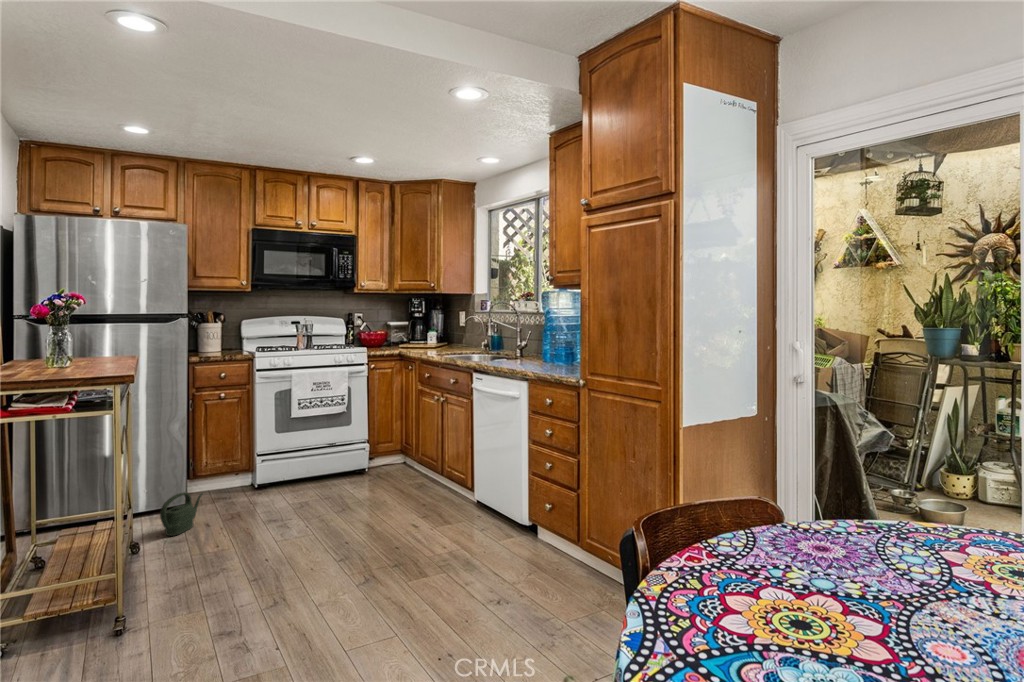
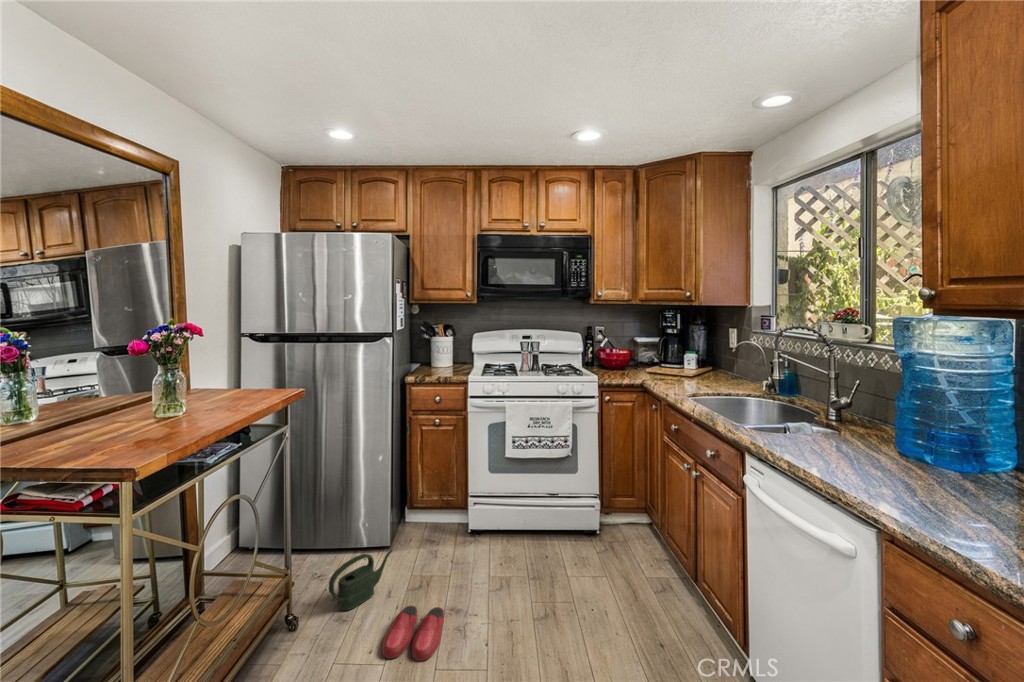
slippers: none [224,517,270,543] -> present [382,606,444,661]

